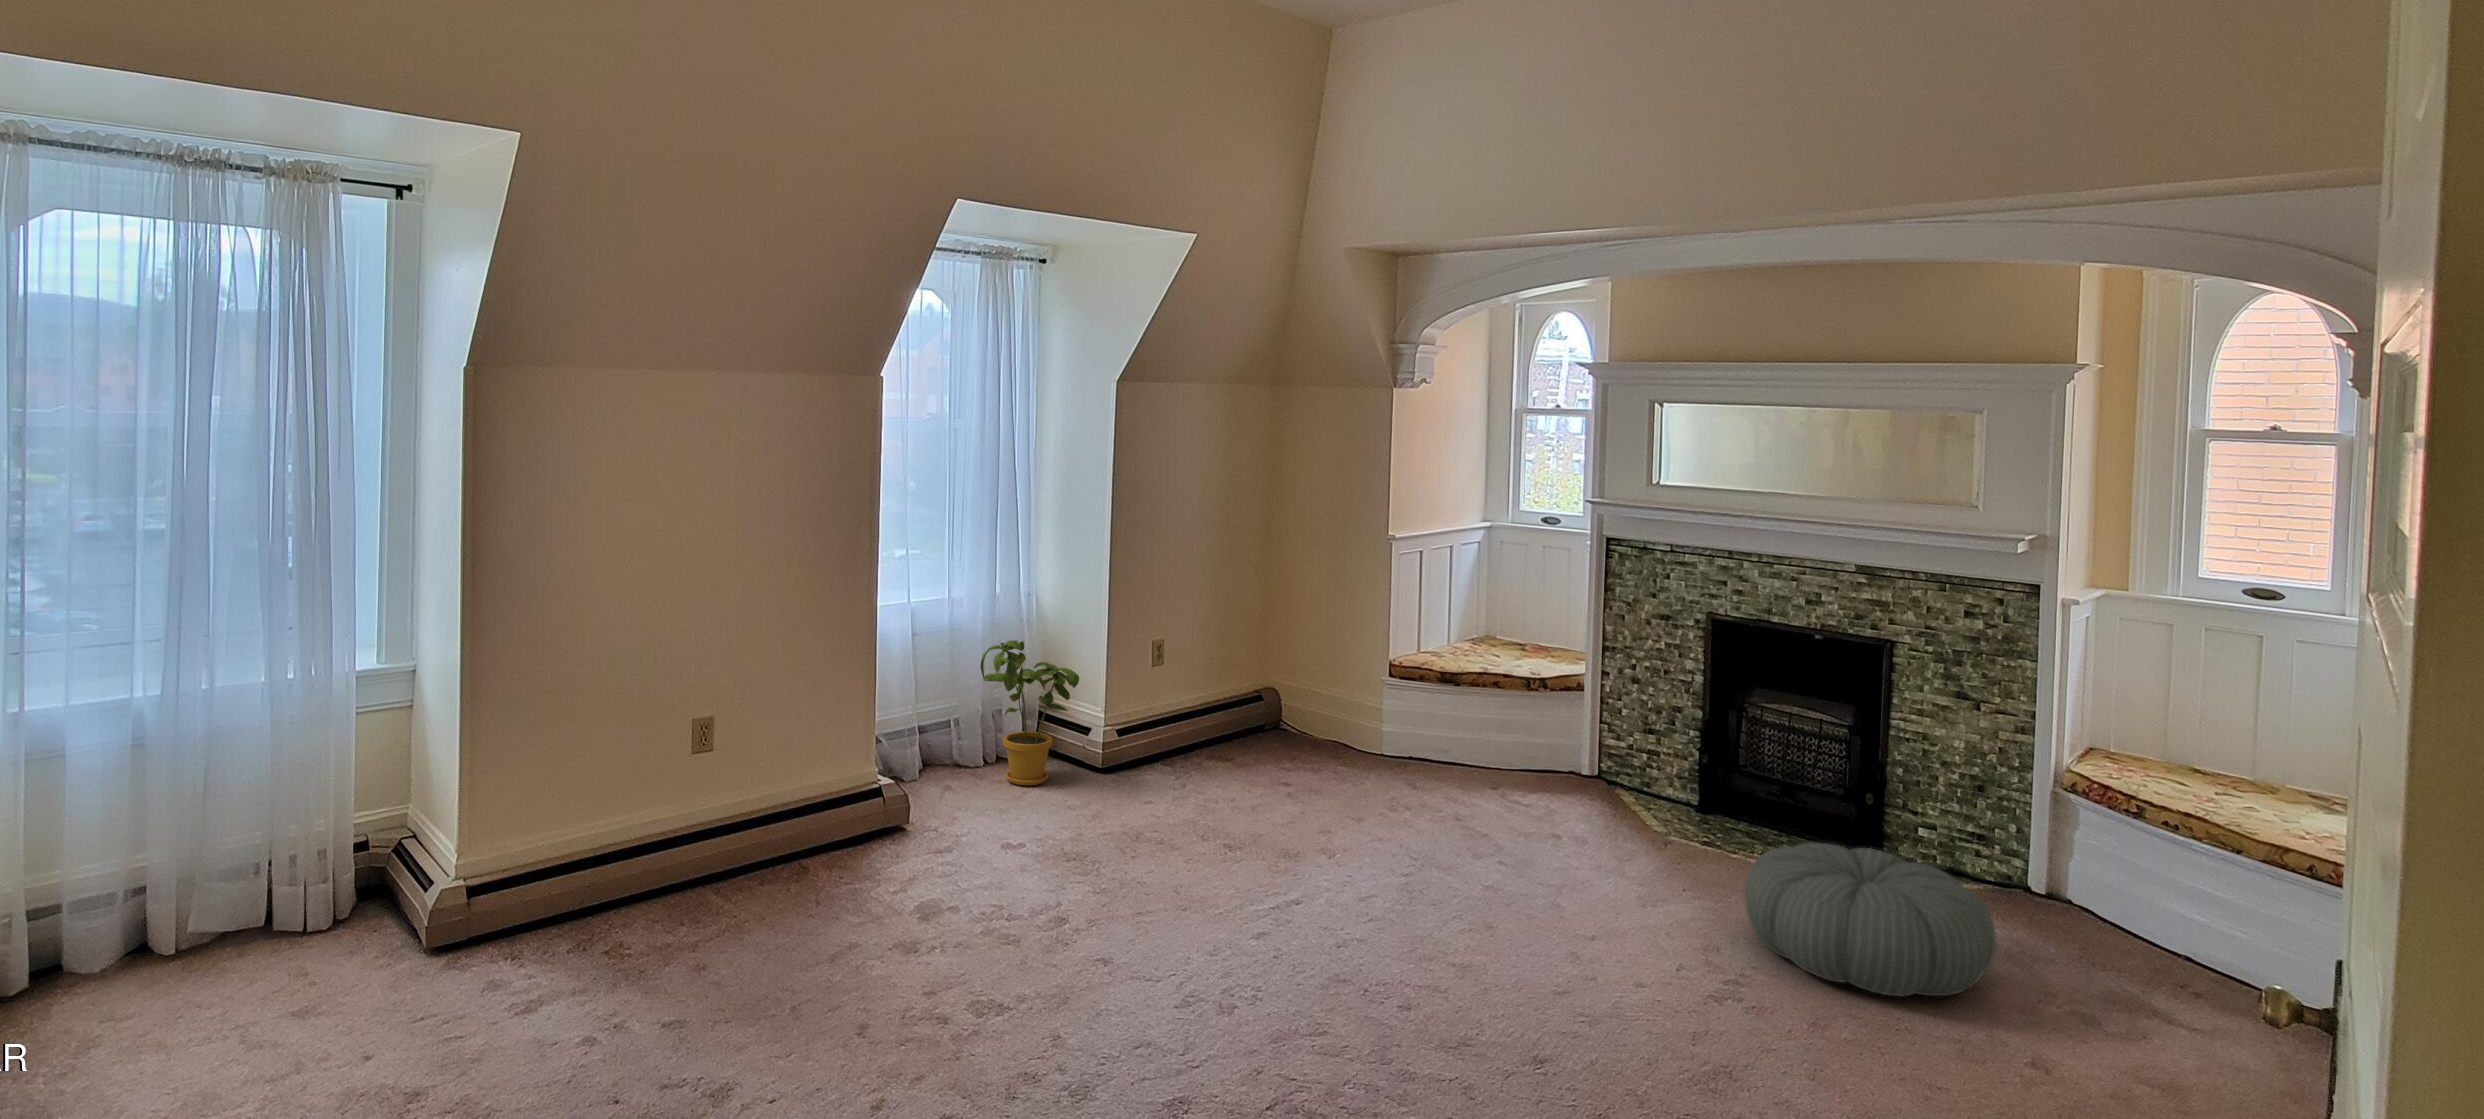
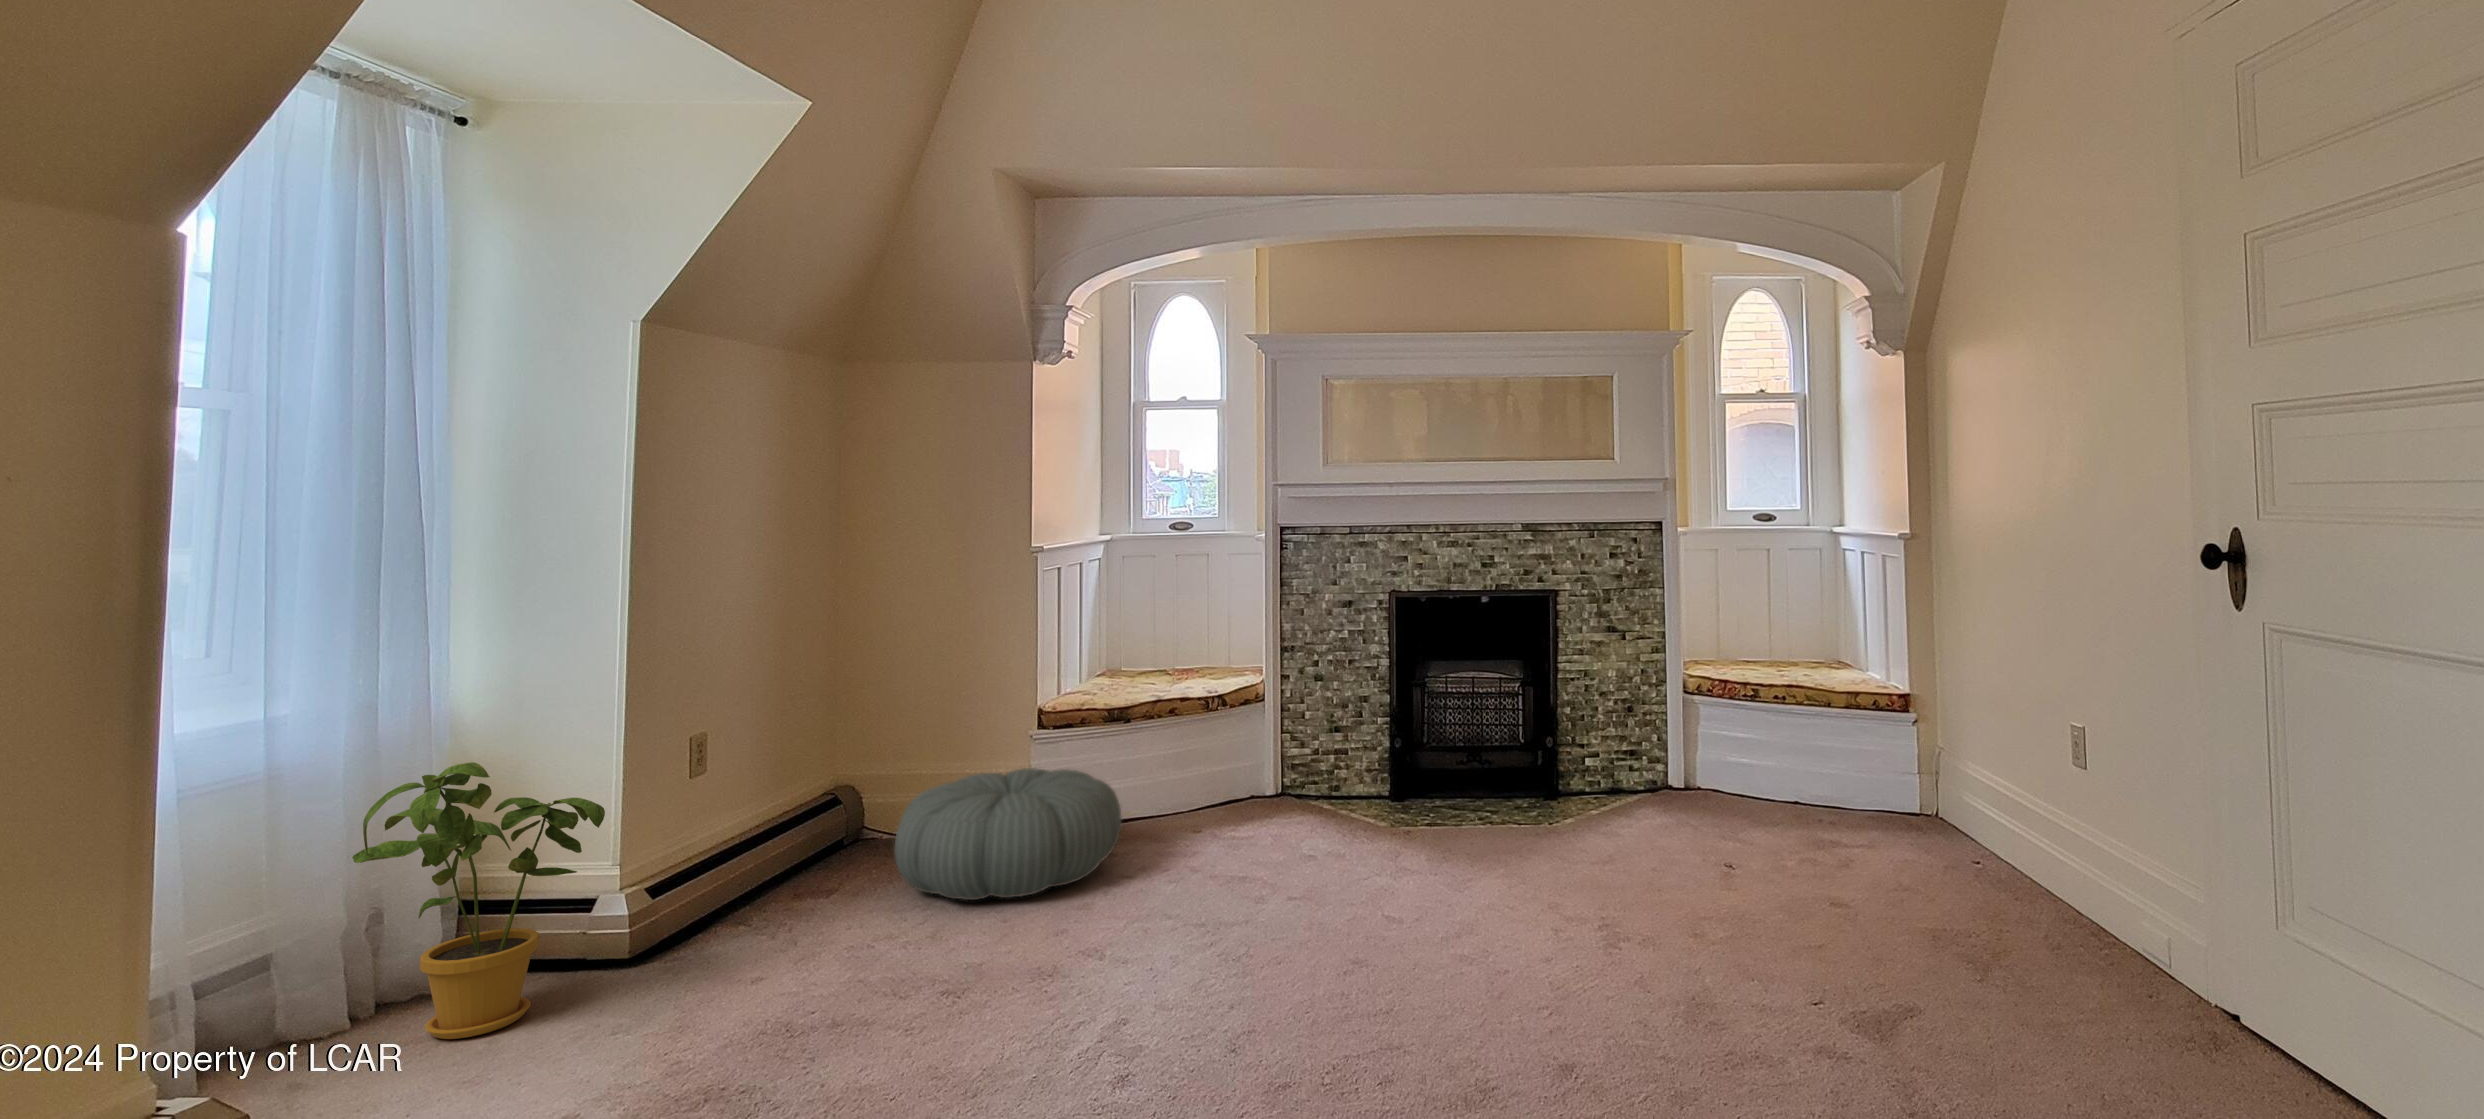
pouf: present [1745,842,1996,996] -> present [895,768,1122,900]

